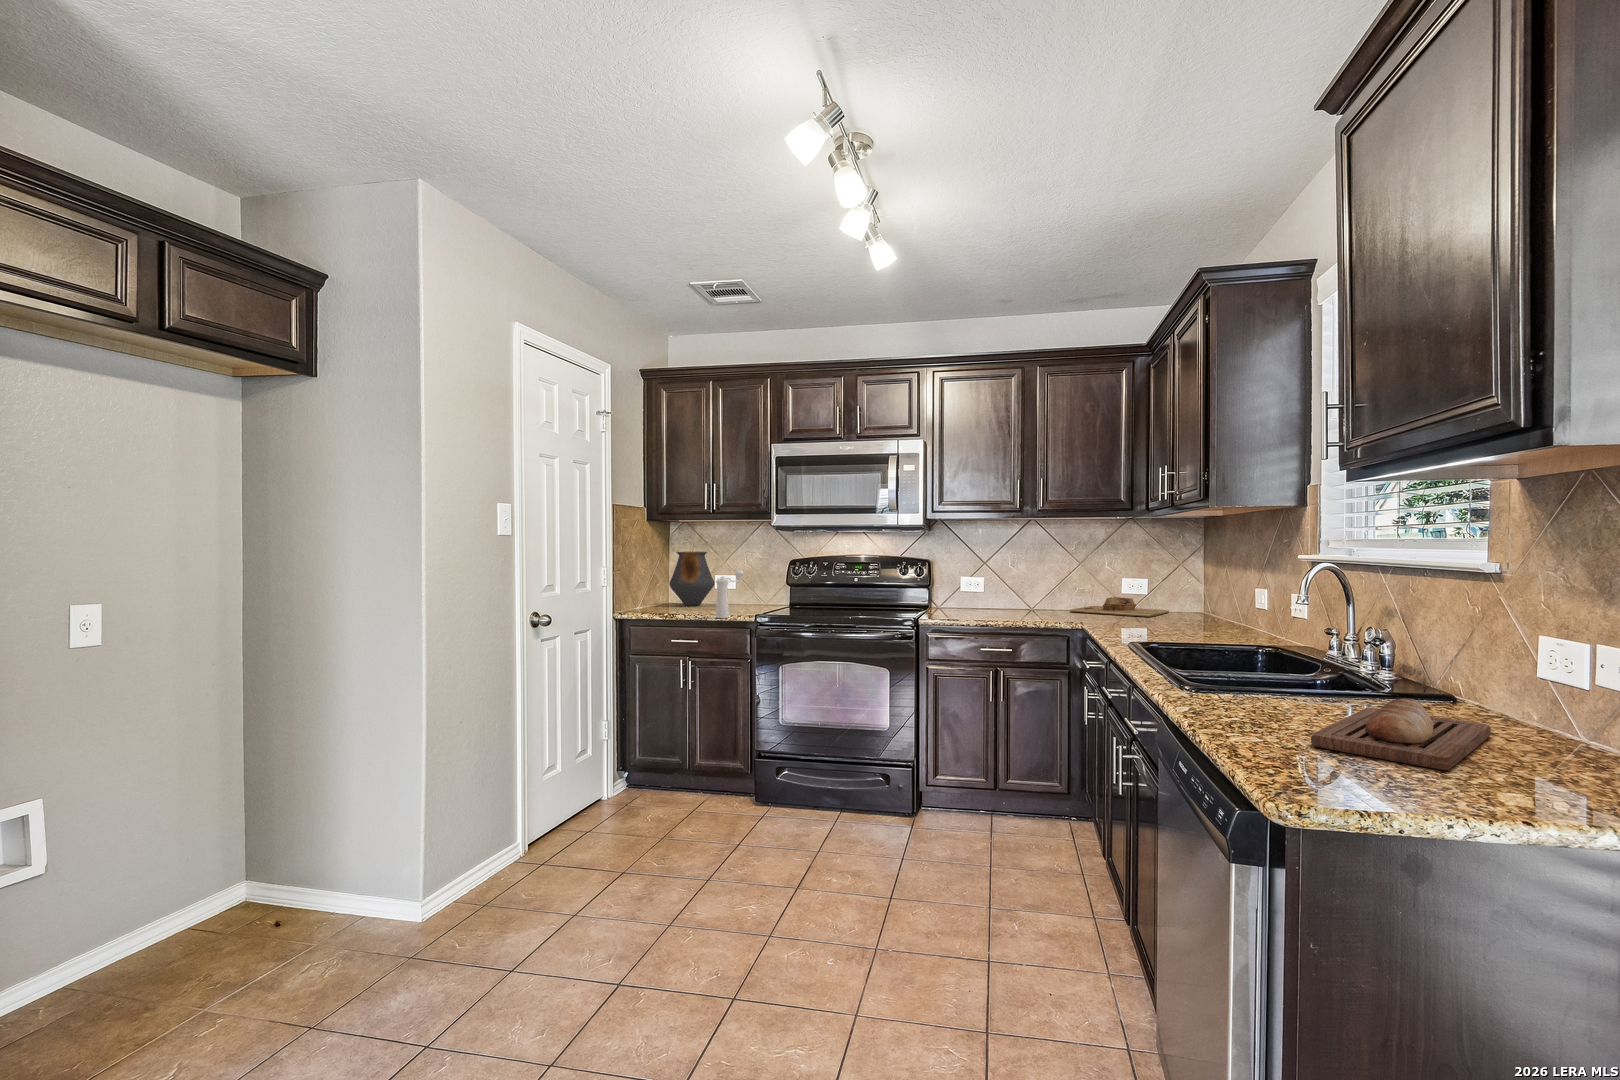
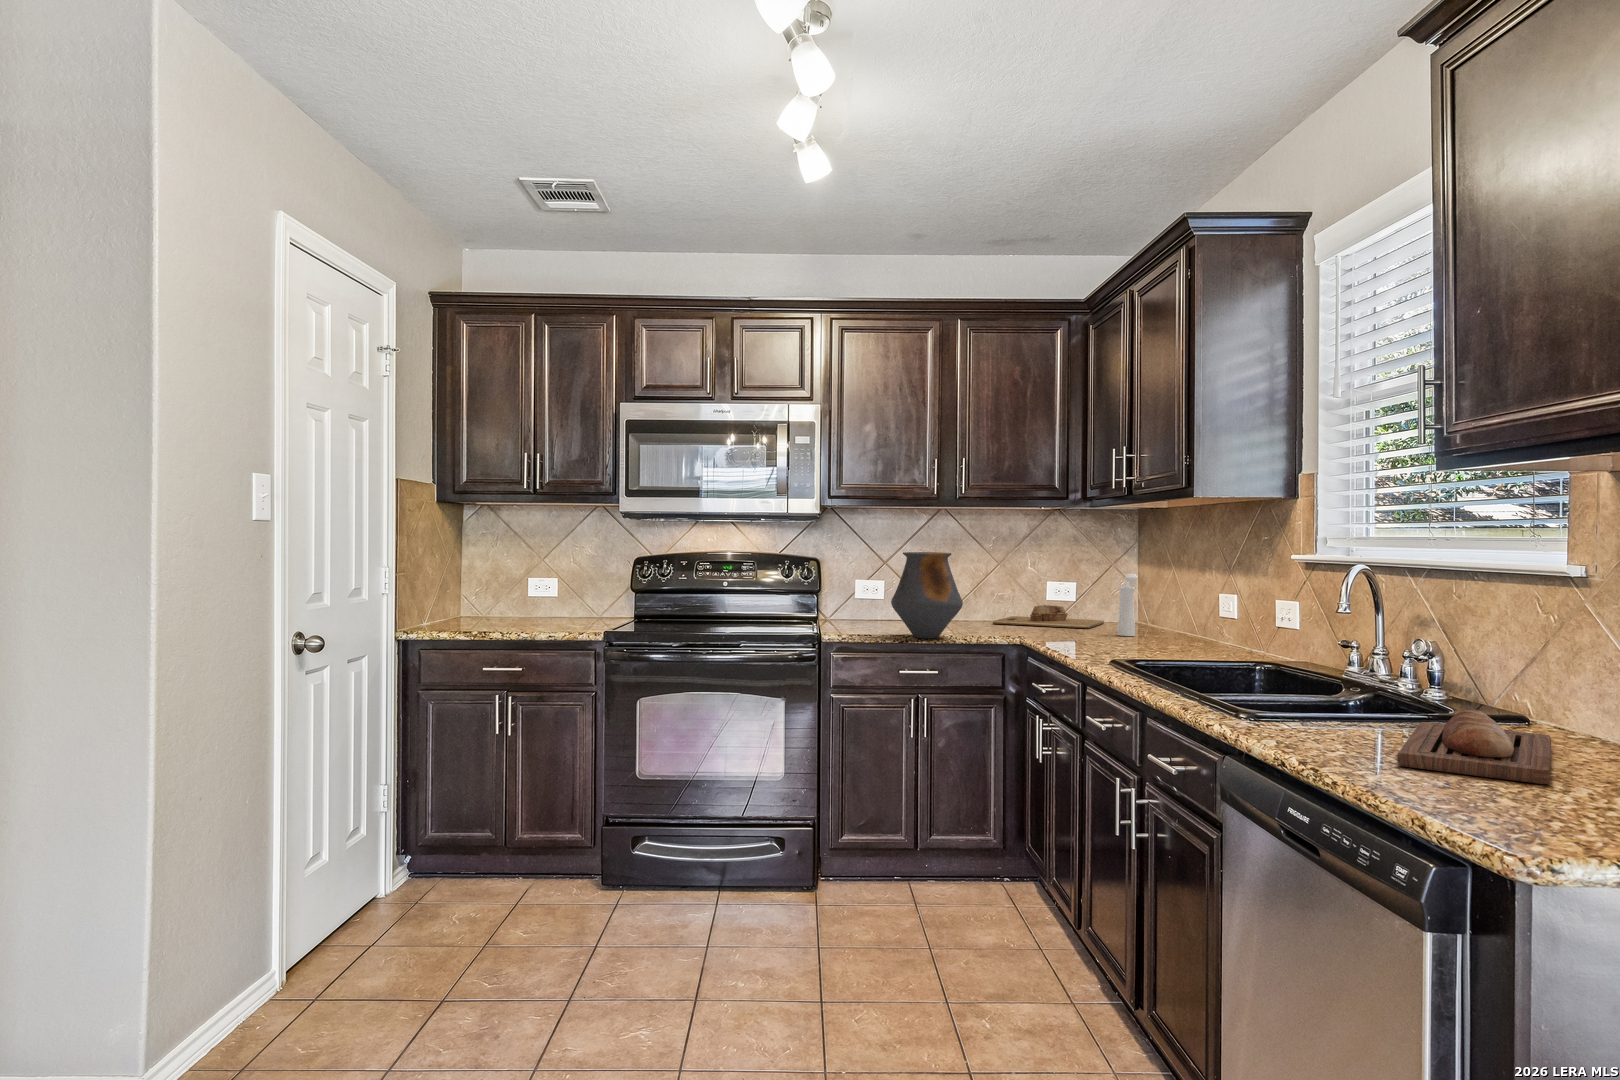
vase: present [669,552,715,606] -> present [891,552,963,638]
pepper mill: present [716,570,744,618] -> present [1118,574,1138,636]

